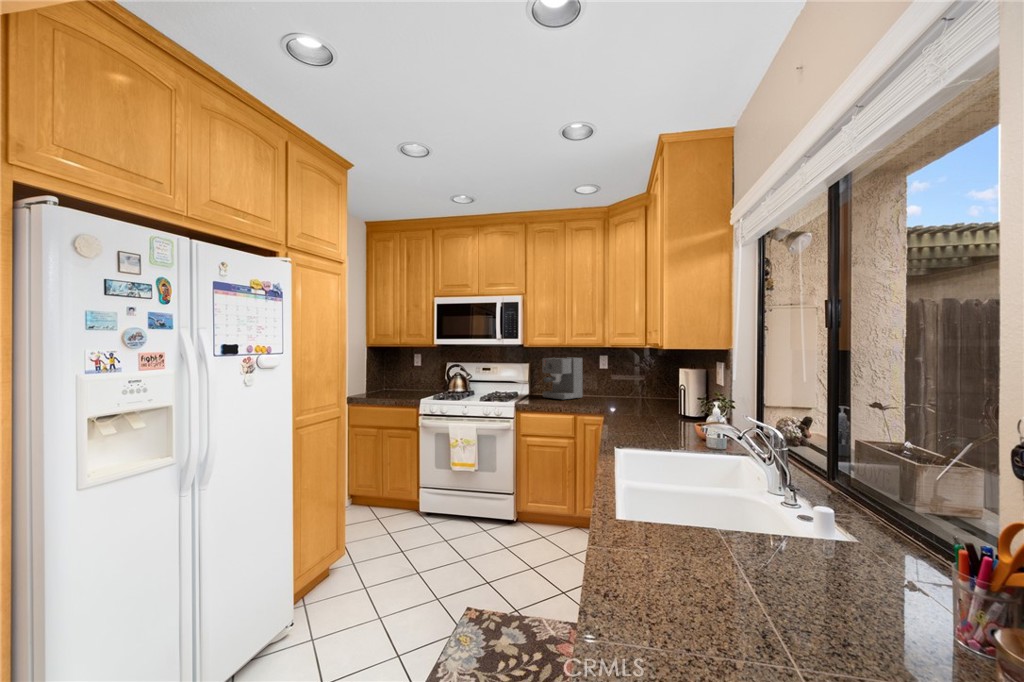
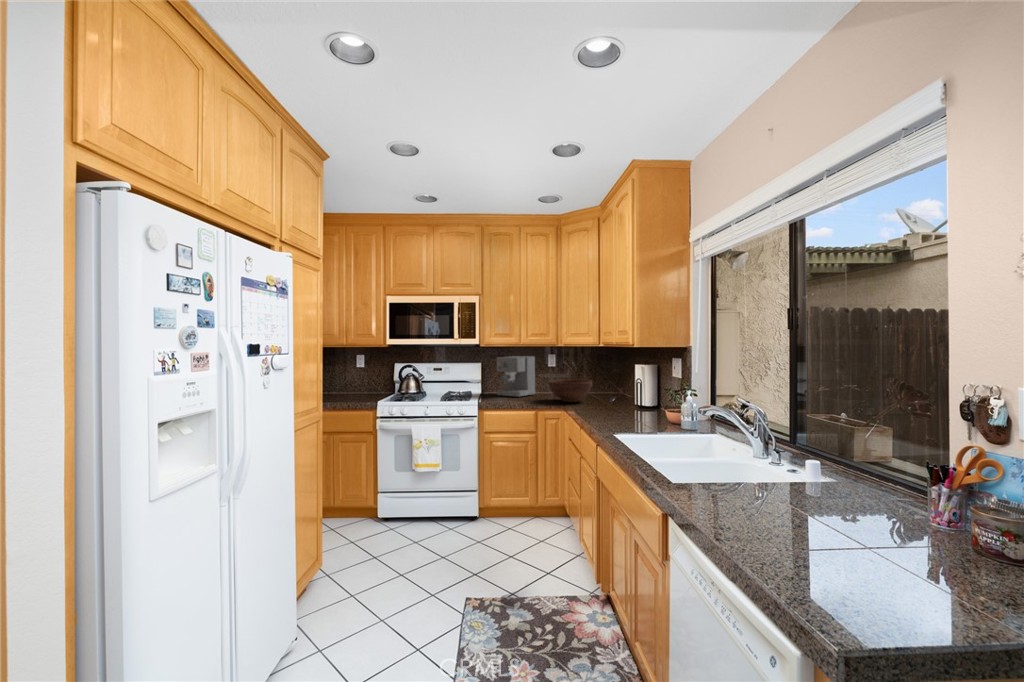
fruit bowl: none [592,383,640,408] -> present [548,379,592,402]

